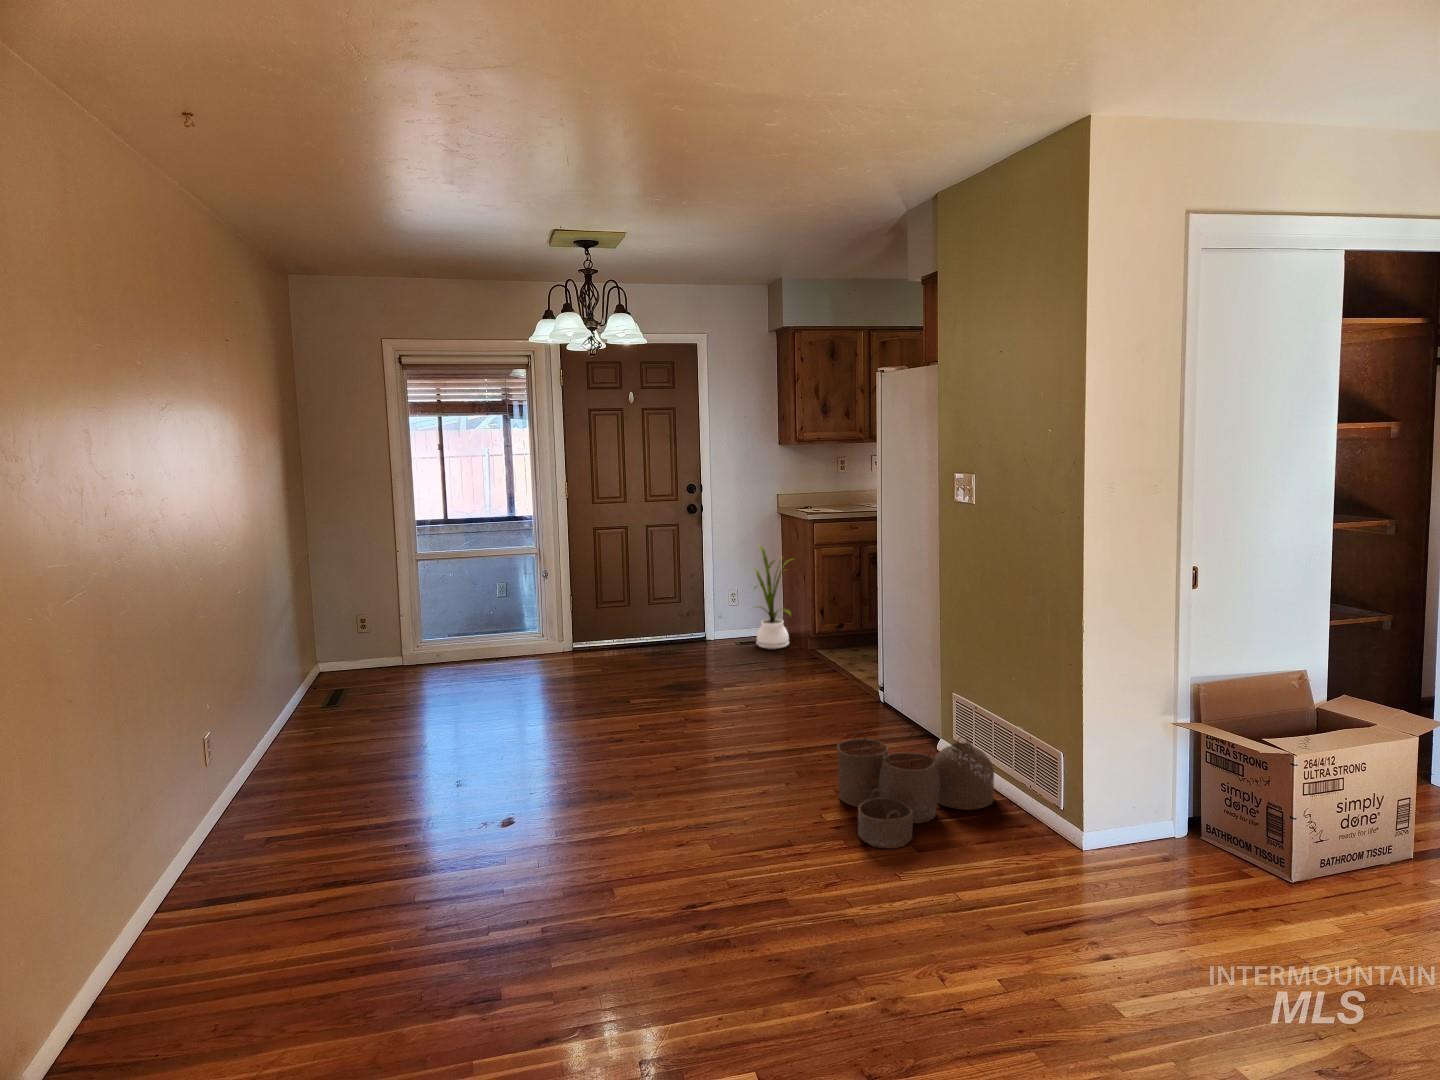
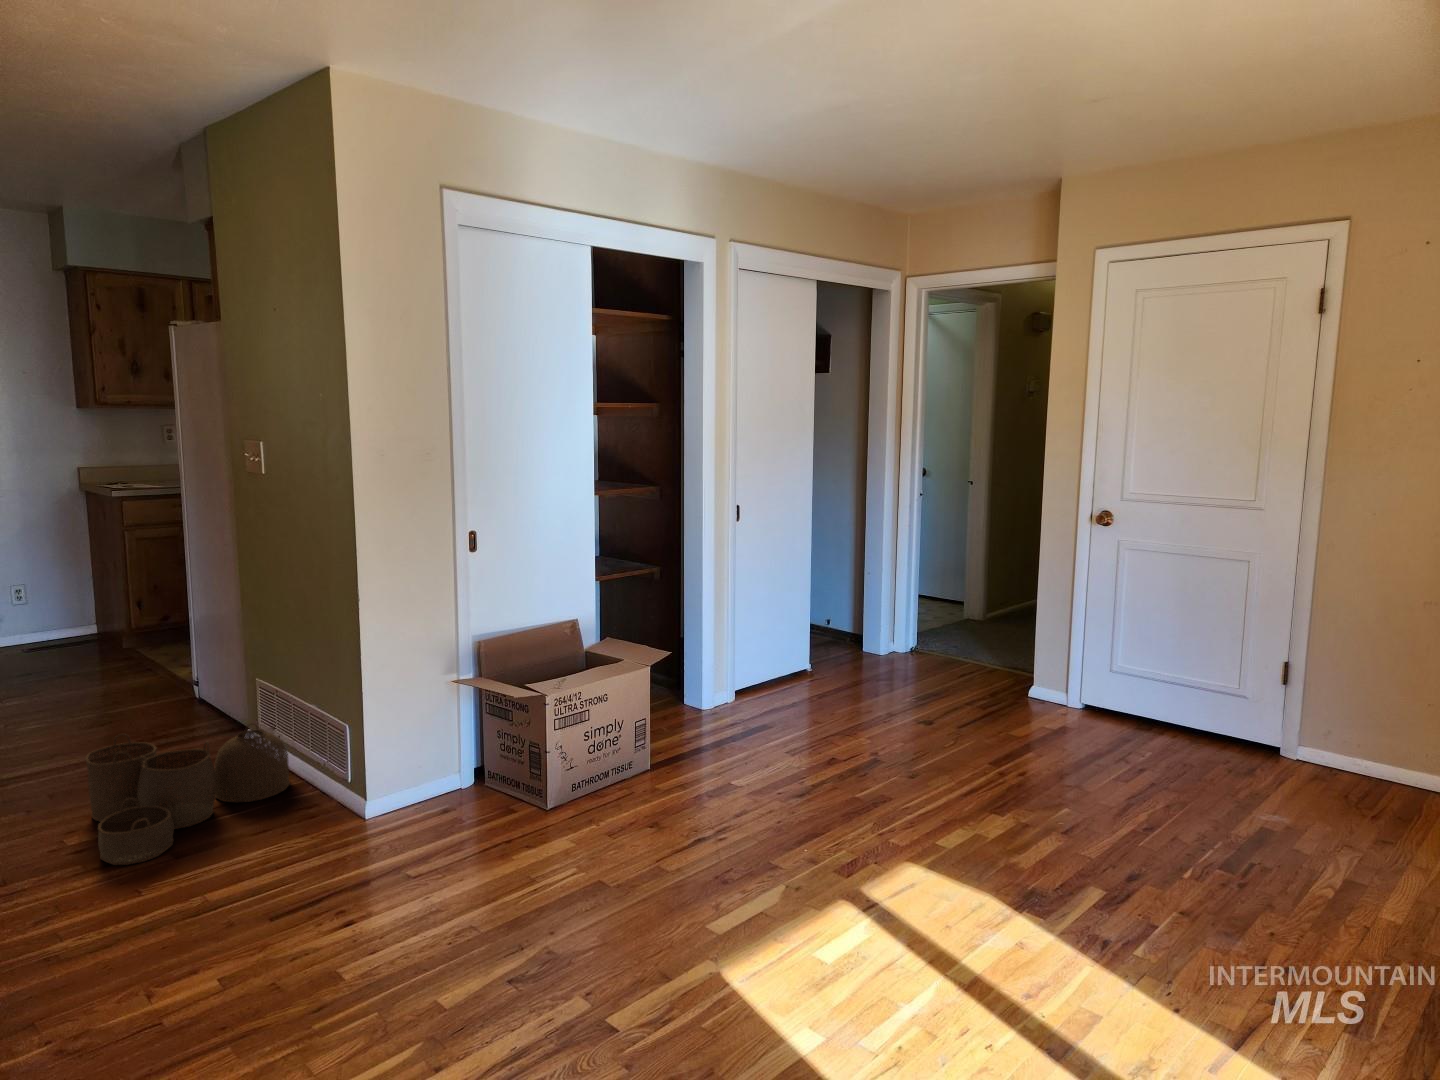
house plant: present [755,545,791,649] -> none [37,525,104,653]

